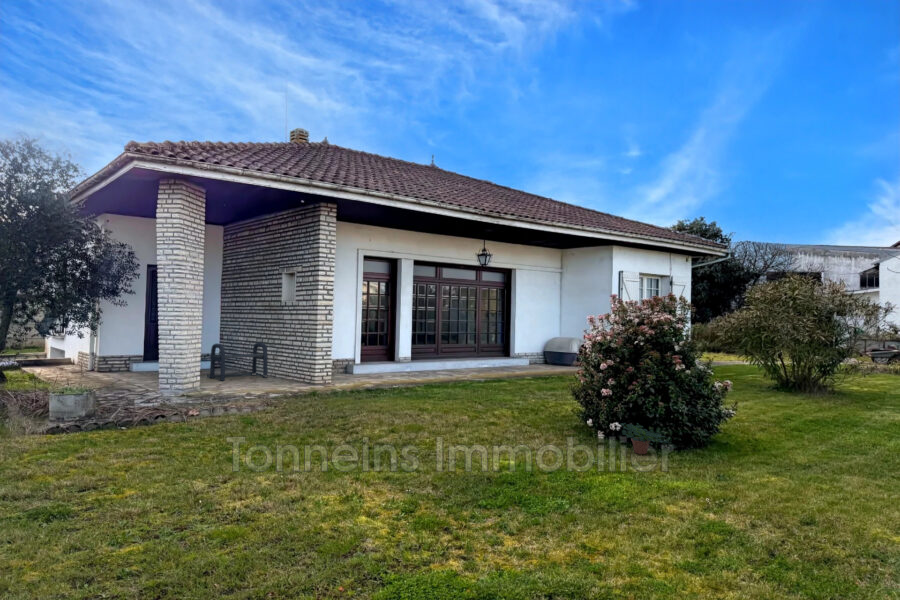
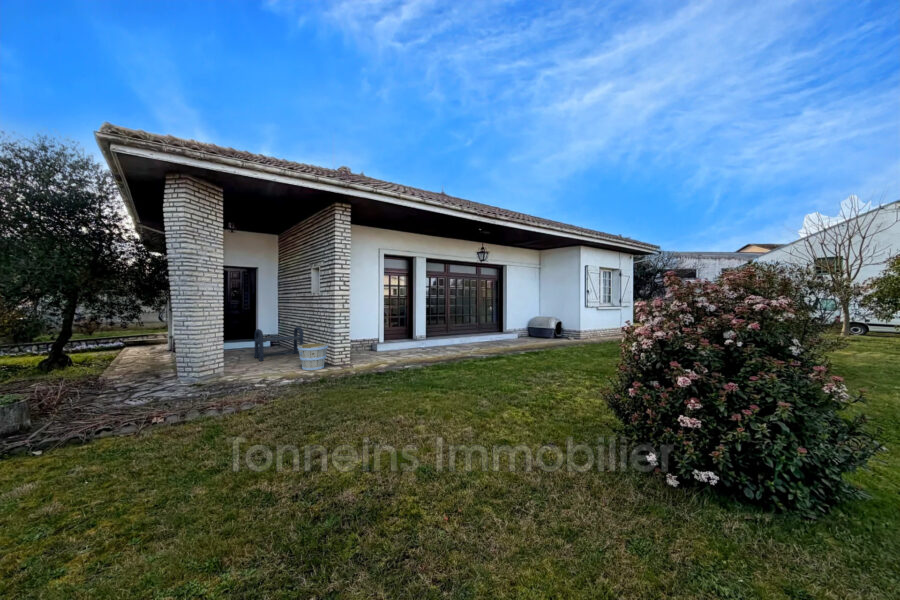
wooden bucket: none [275,359,308,389] -> present [298,343,328,371]
potted plant: present [620,423,668,454] -> none [723,477,844,551]

